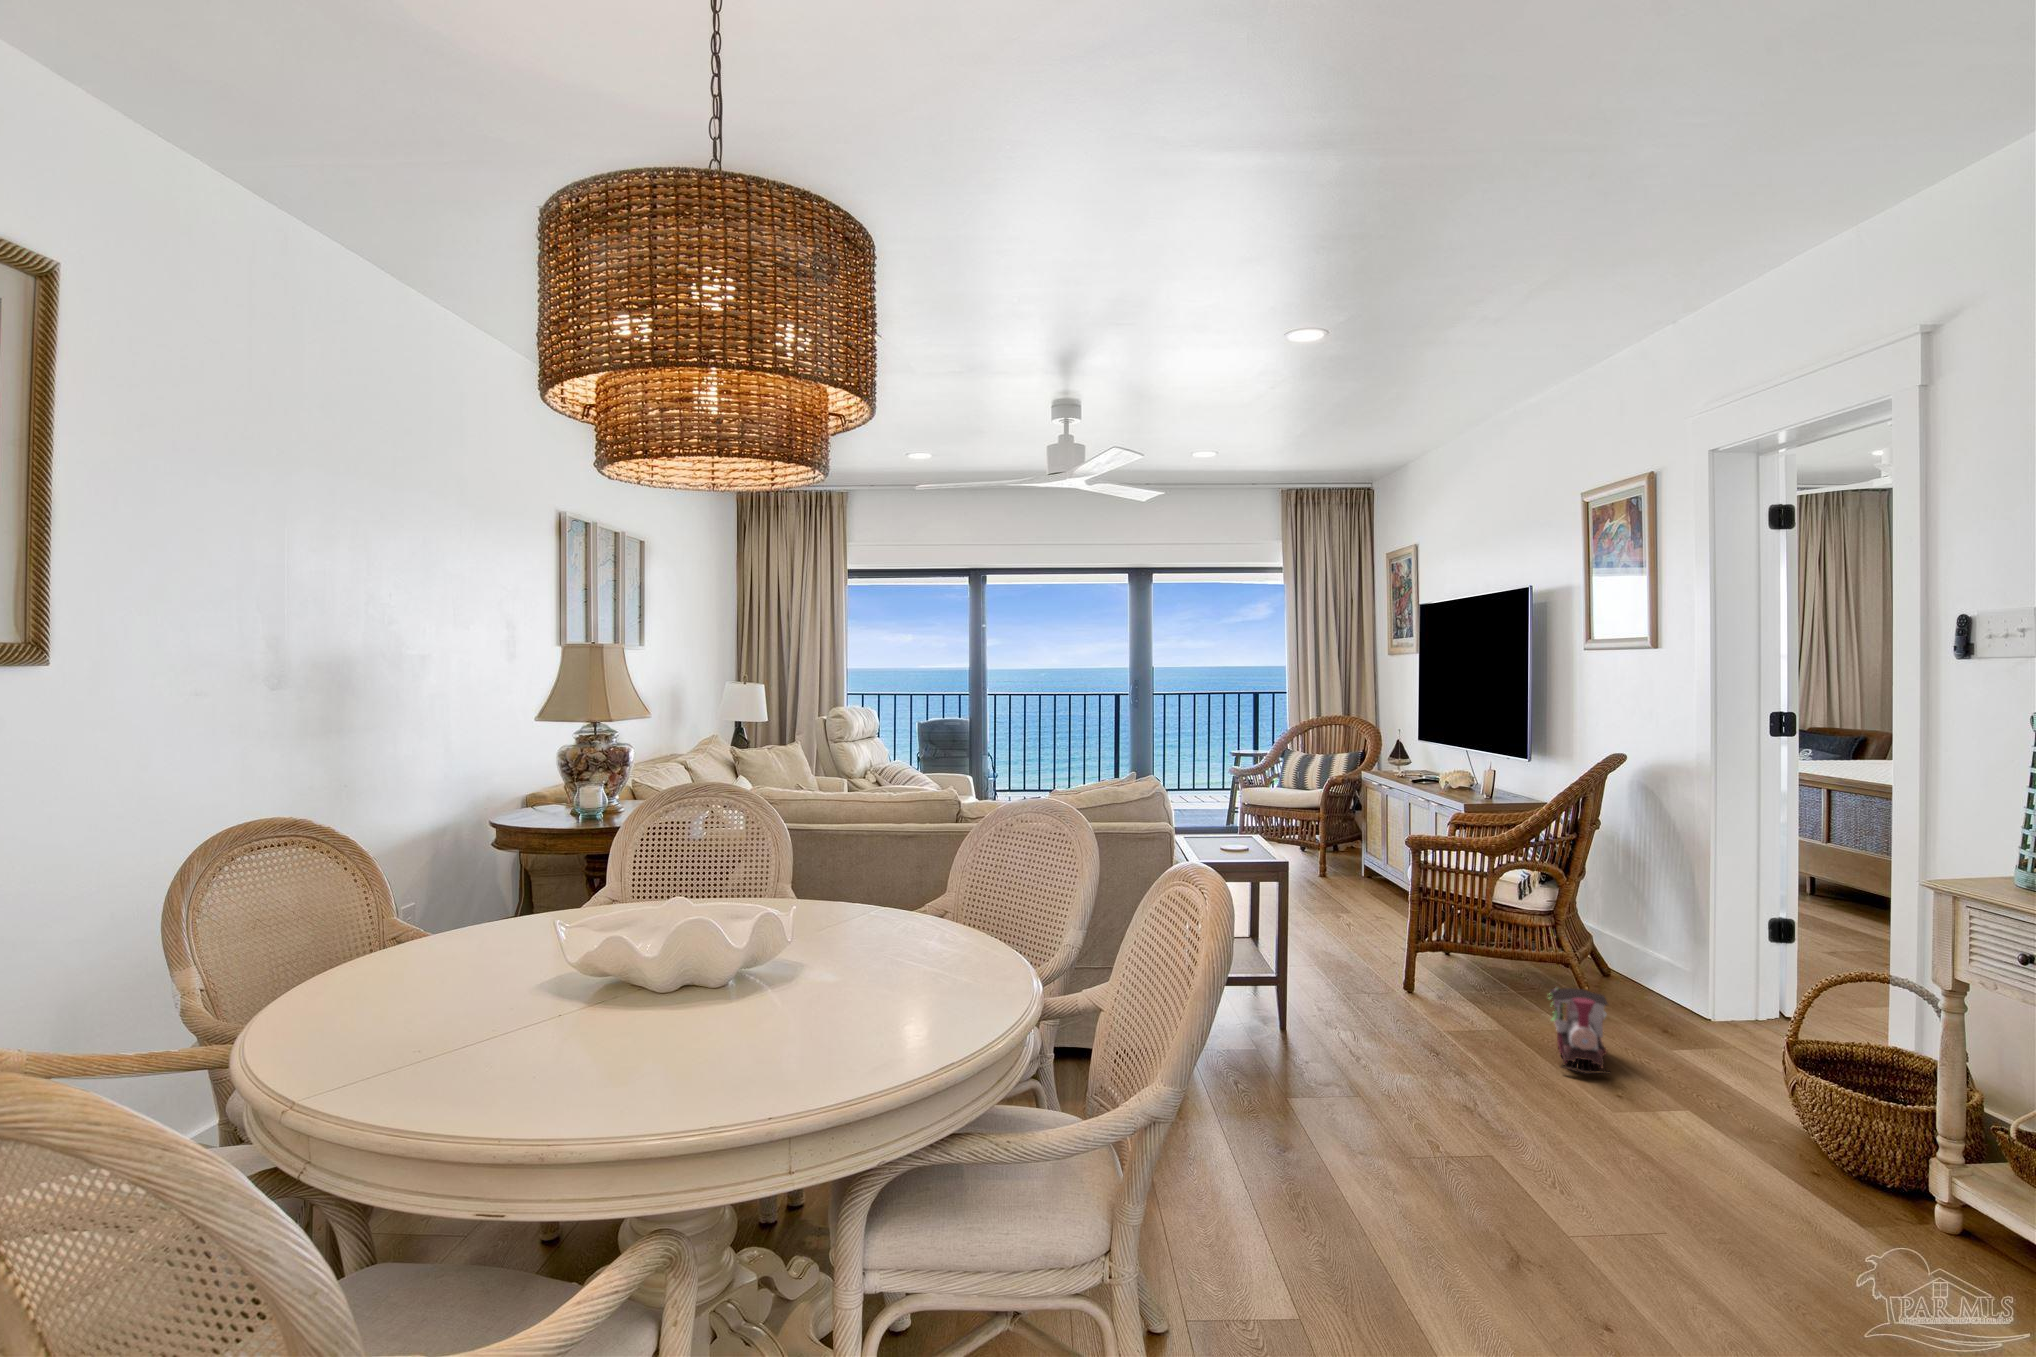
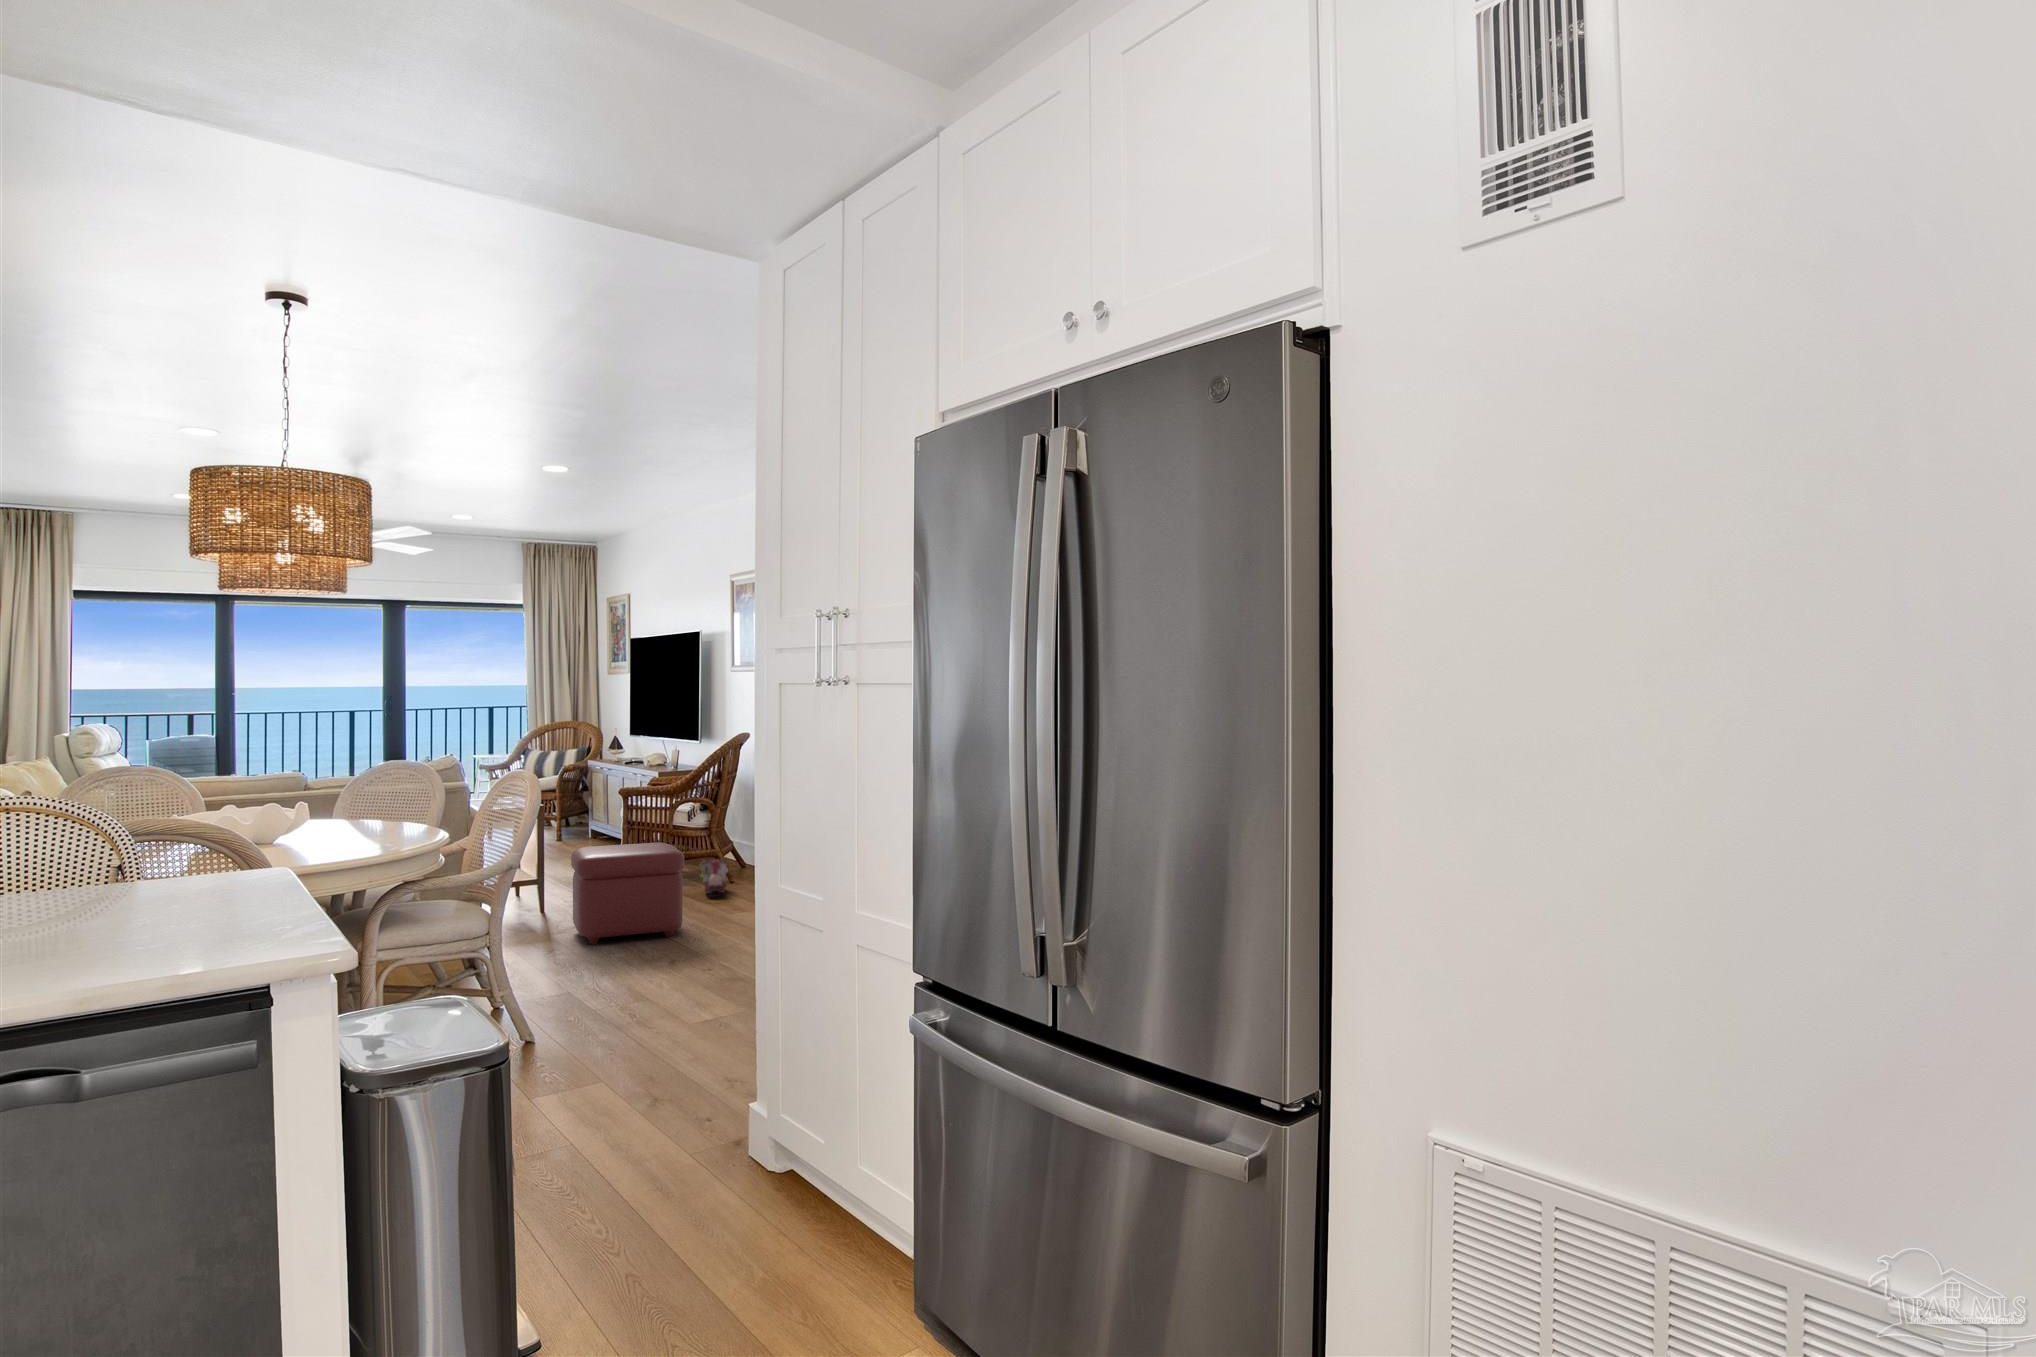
ottoman: none [1302,971,1539,1213] -> present [571,843,684,944]

